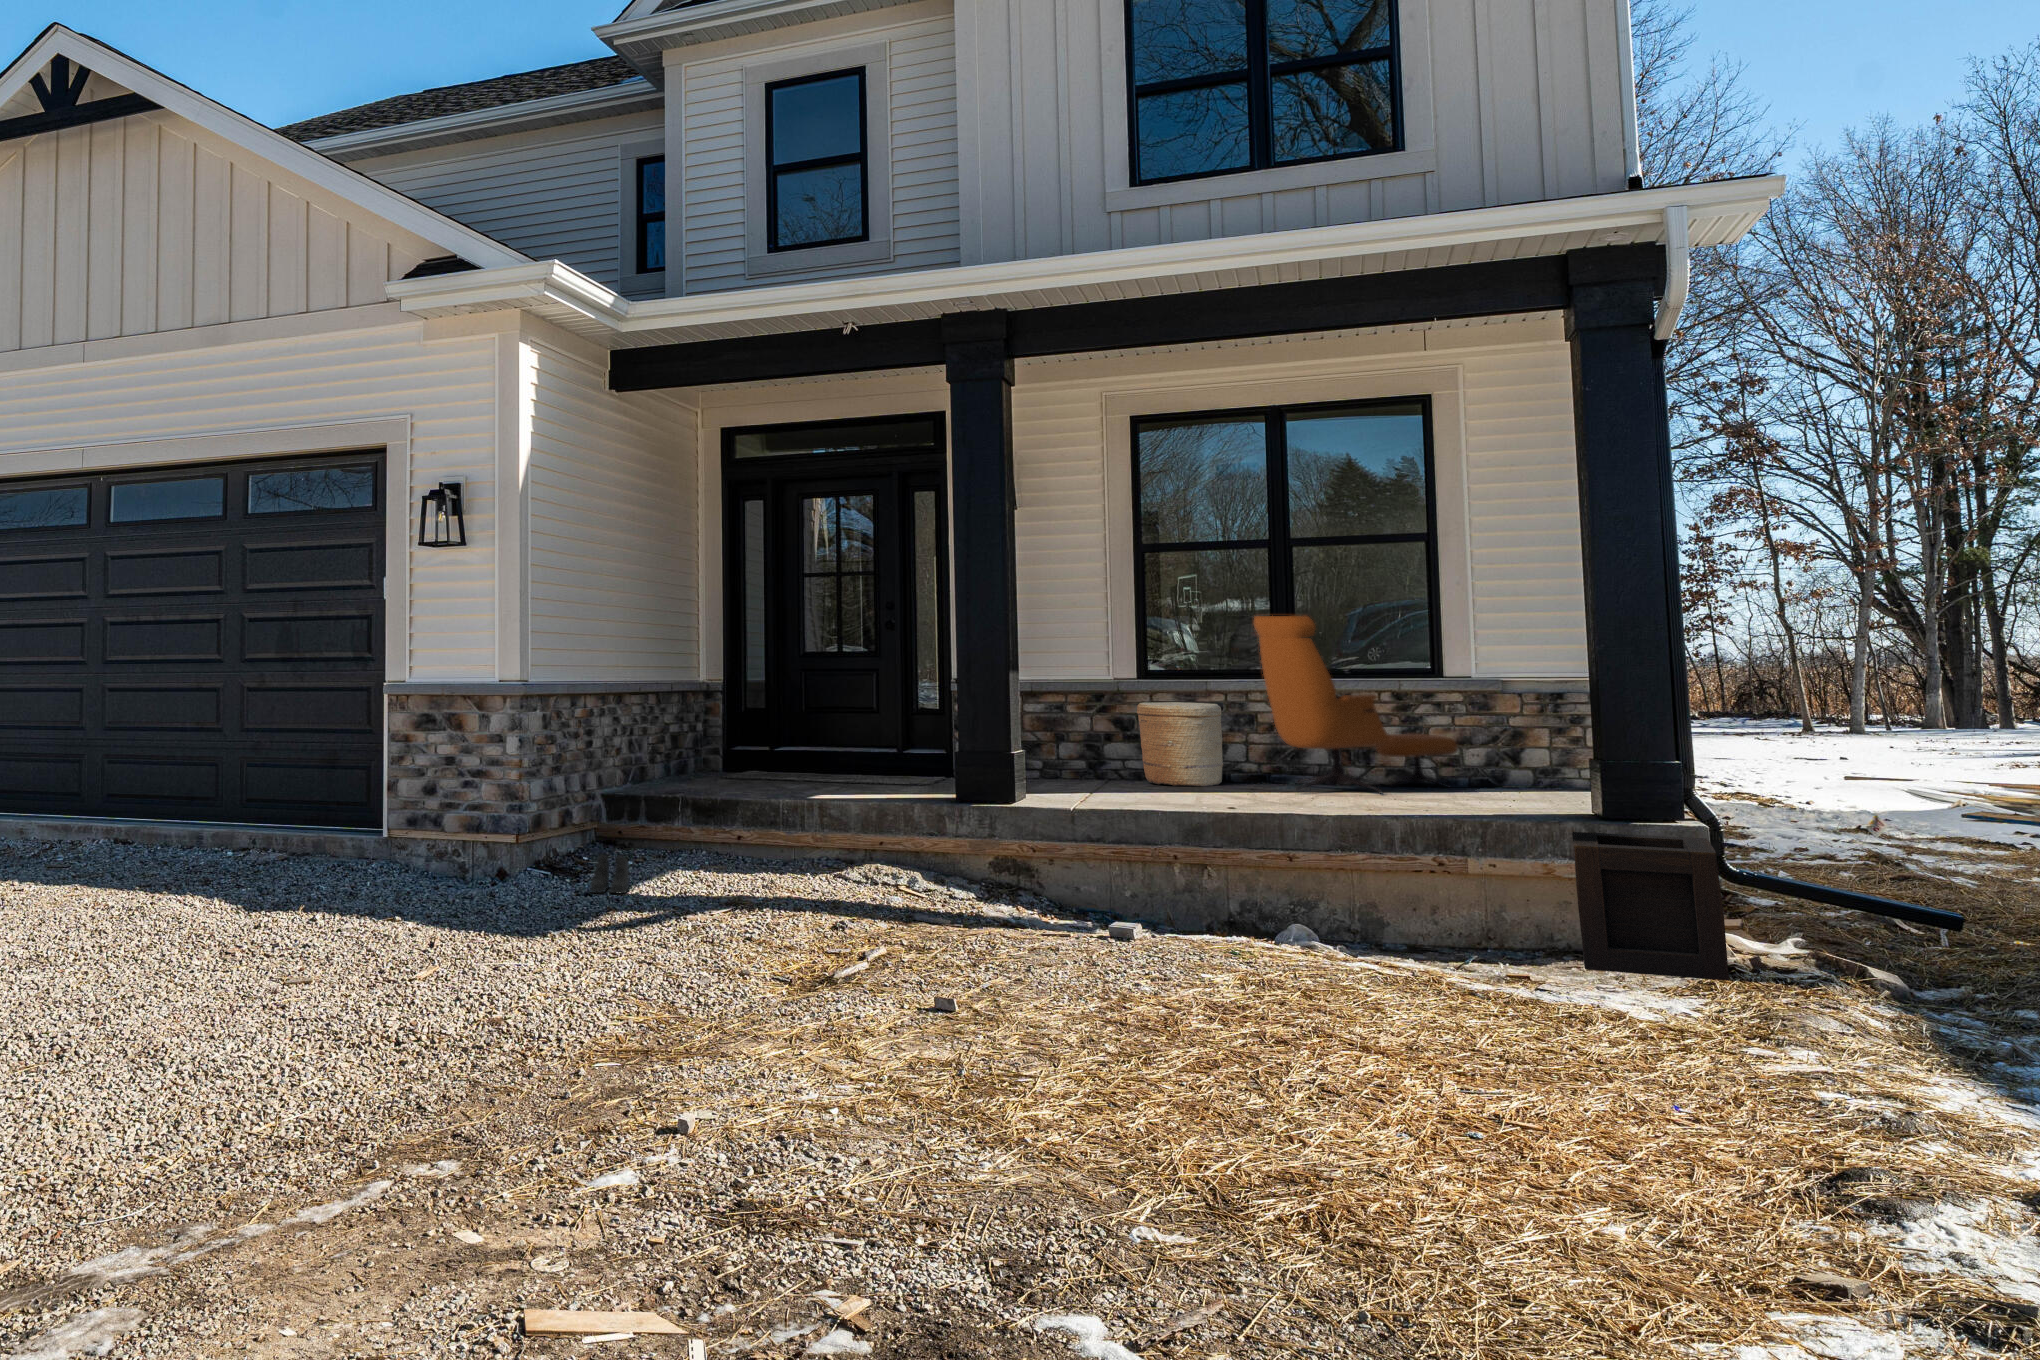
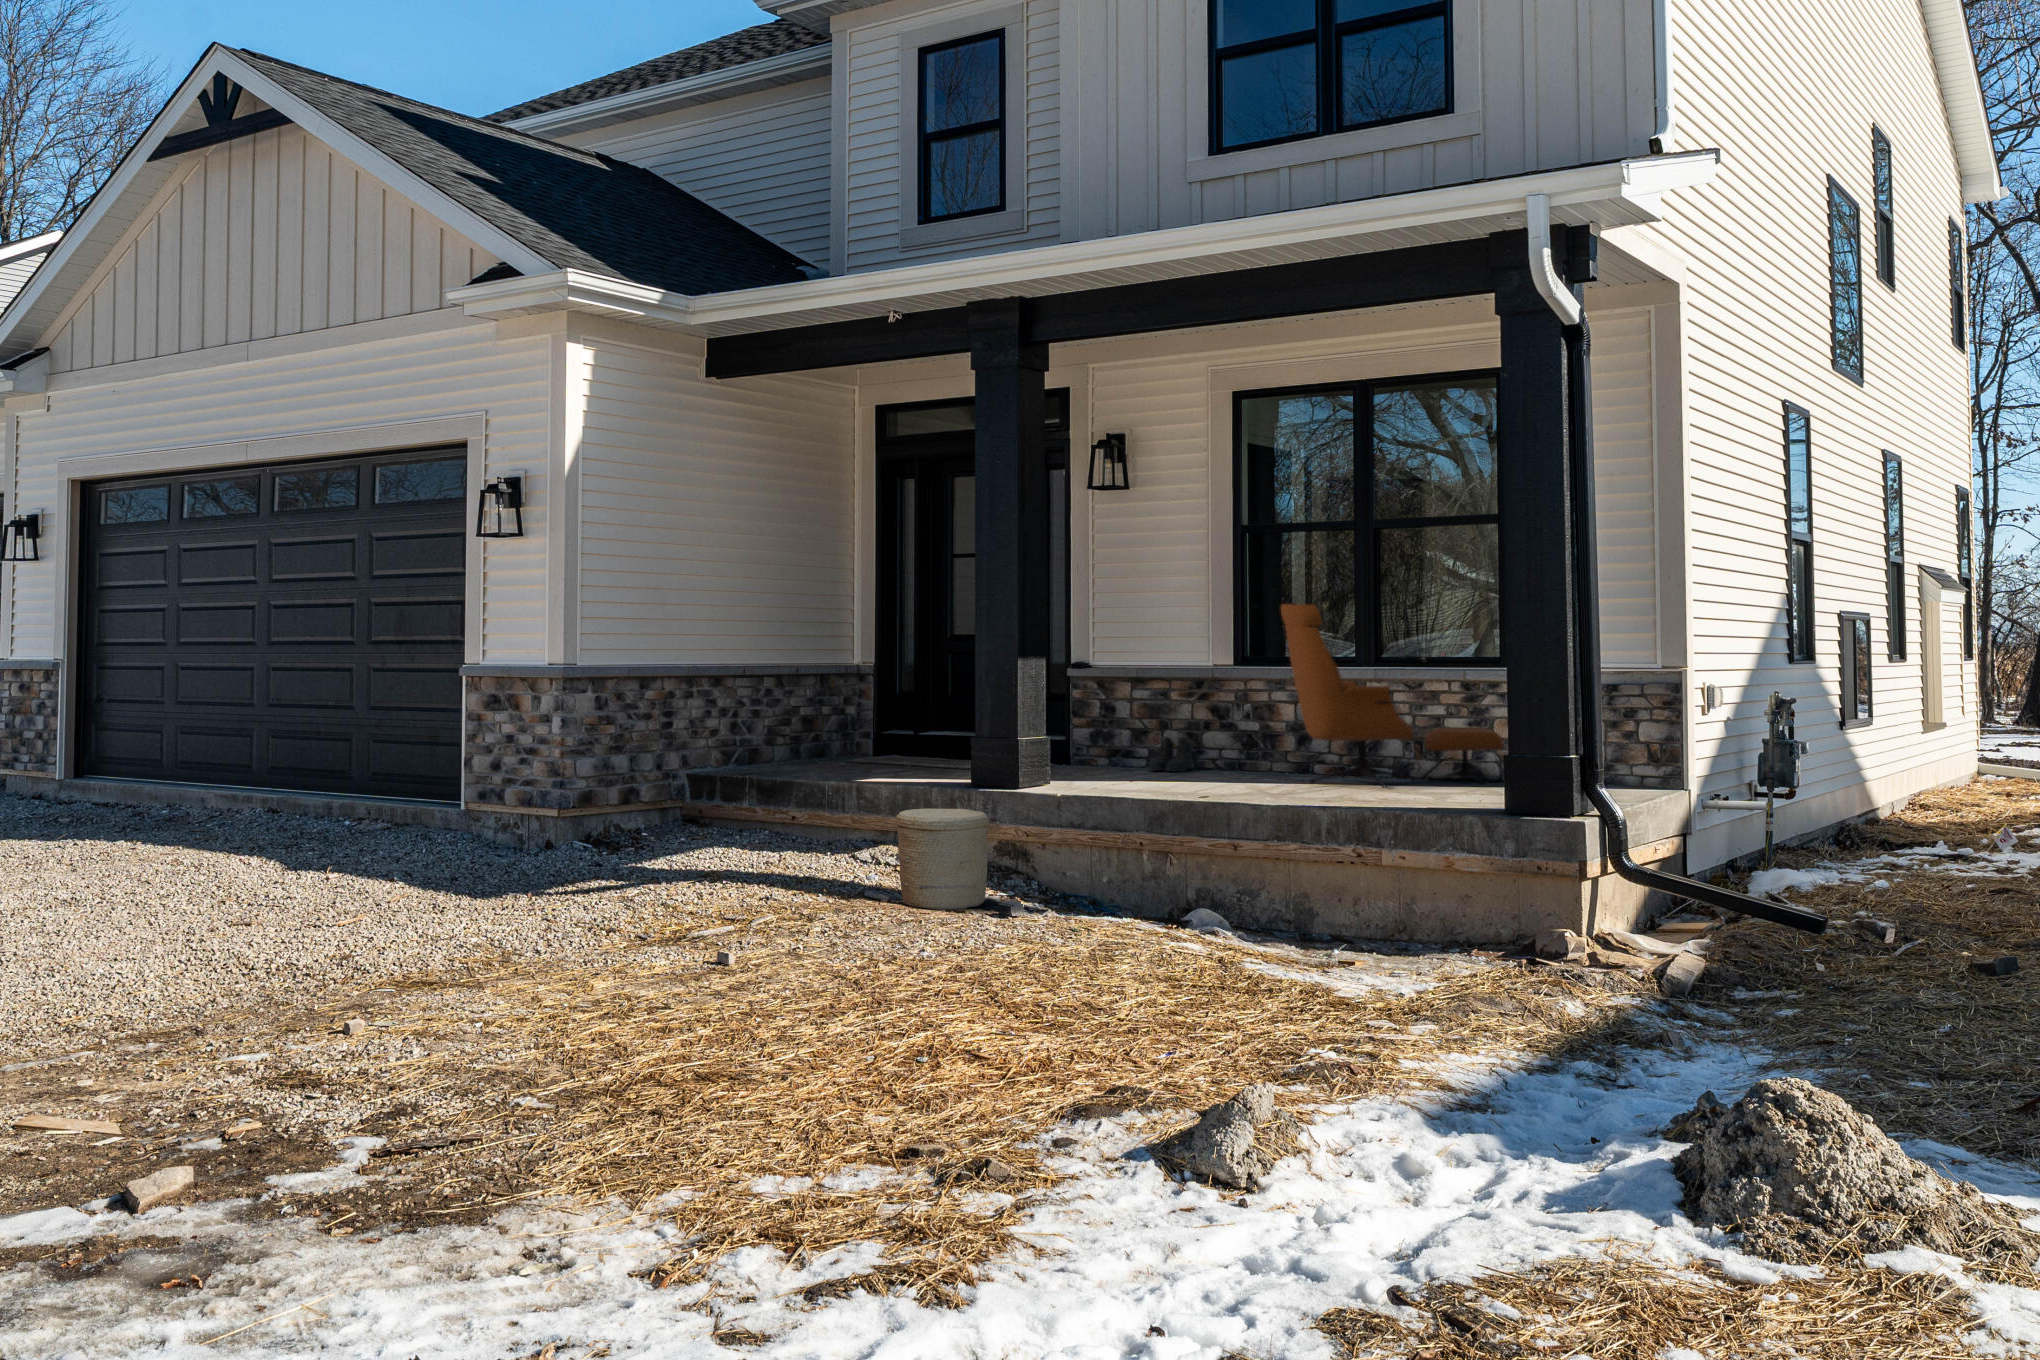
woven basket: present [1137,702,1224,786] -> present [896,809,989,910]
wooden crate: present [1572,832,1729,981] -> none [1403,827,1572,975]
boots: present [590,855,629,893] -> present [1149,736,1192,772]

